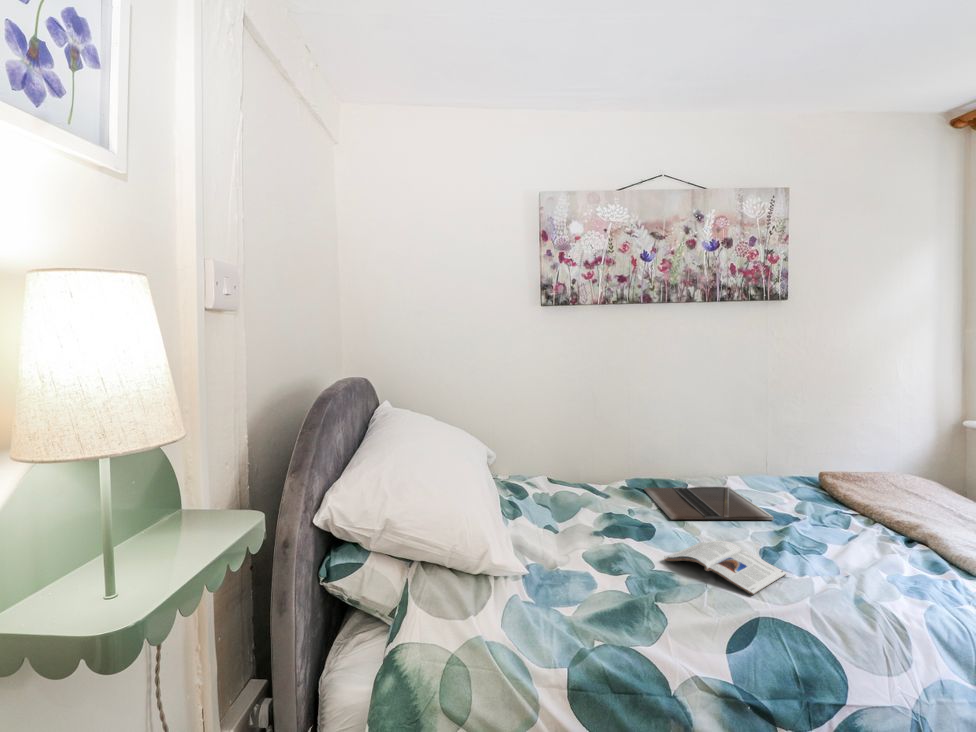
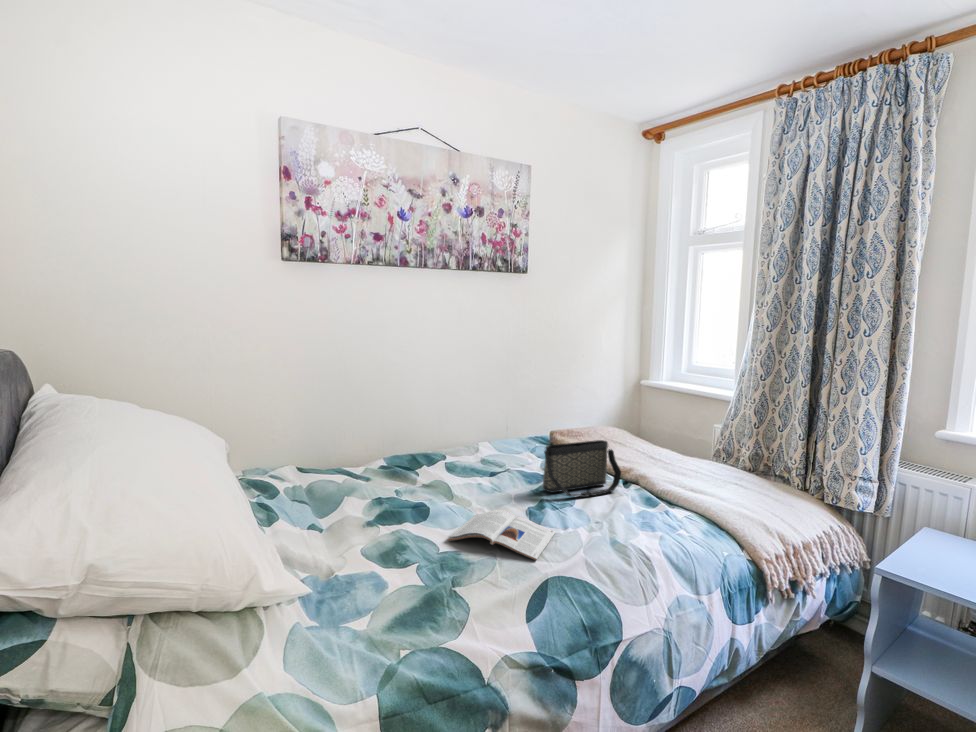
handbag: none [787,483,895,546] -> present [543,440,621,497]
laptop: present [644,487,774,520] -> none [405,453,529,494]

